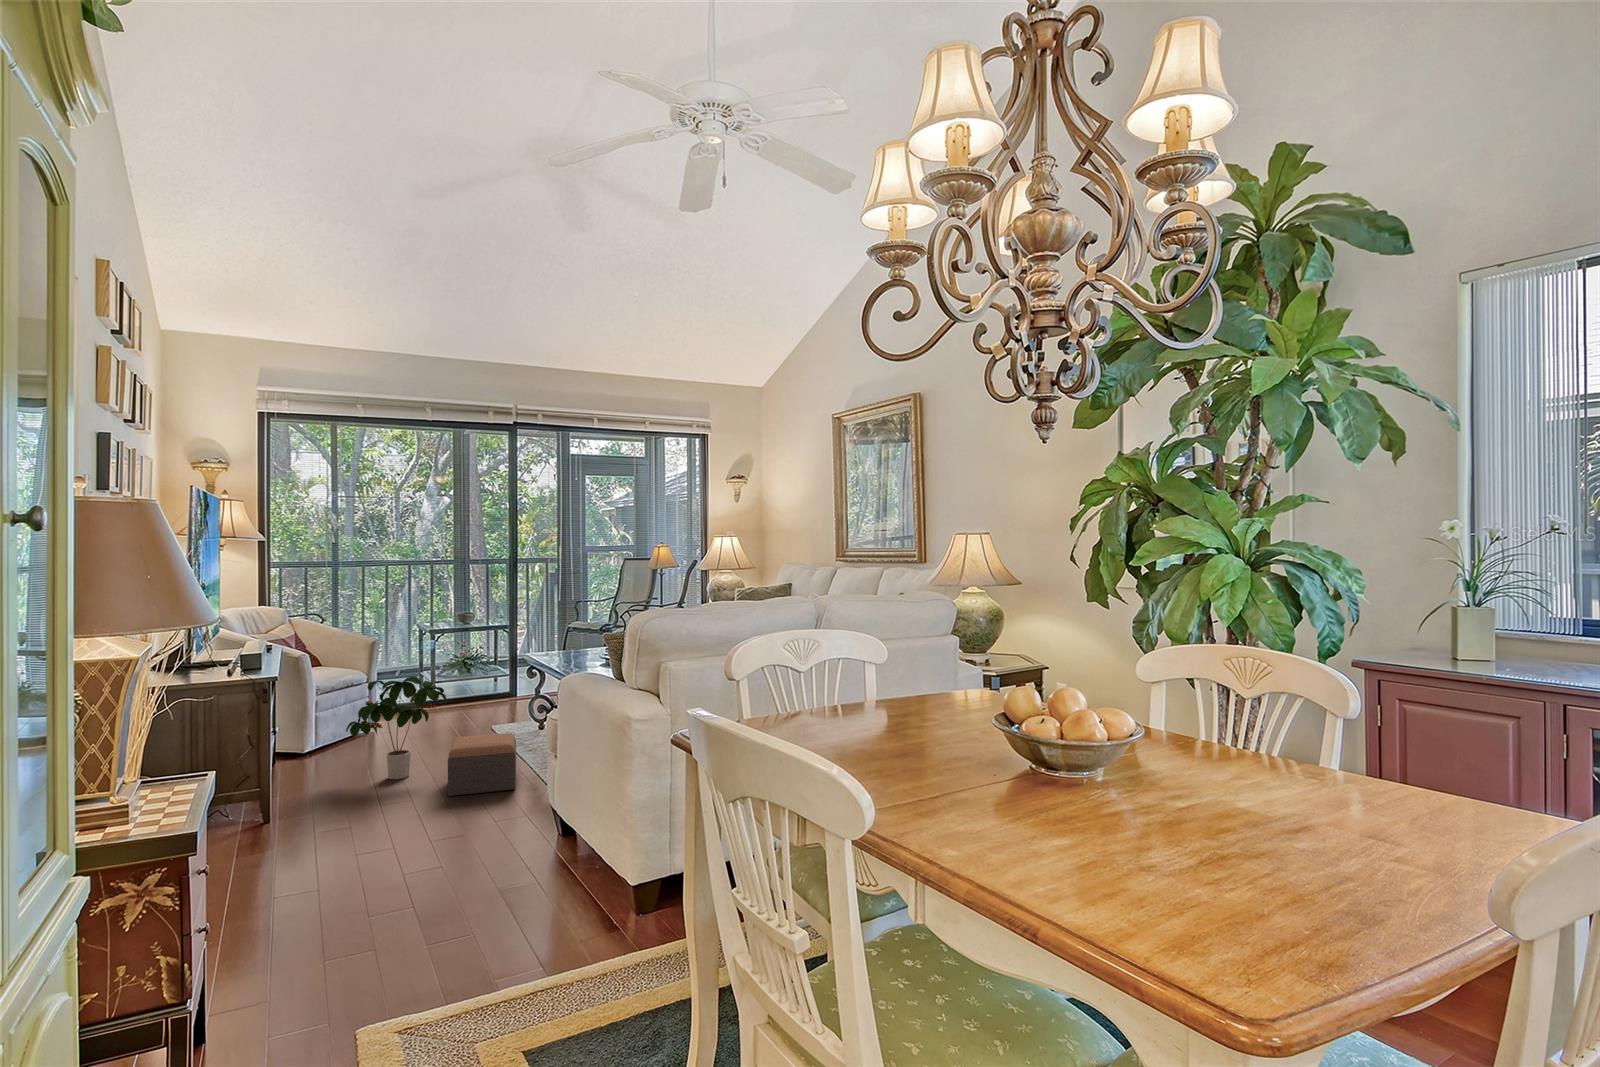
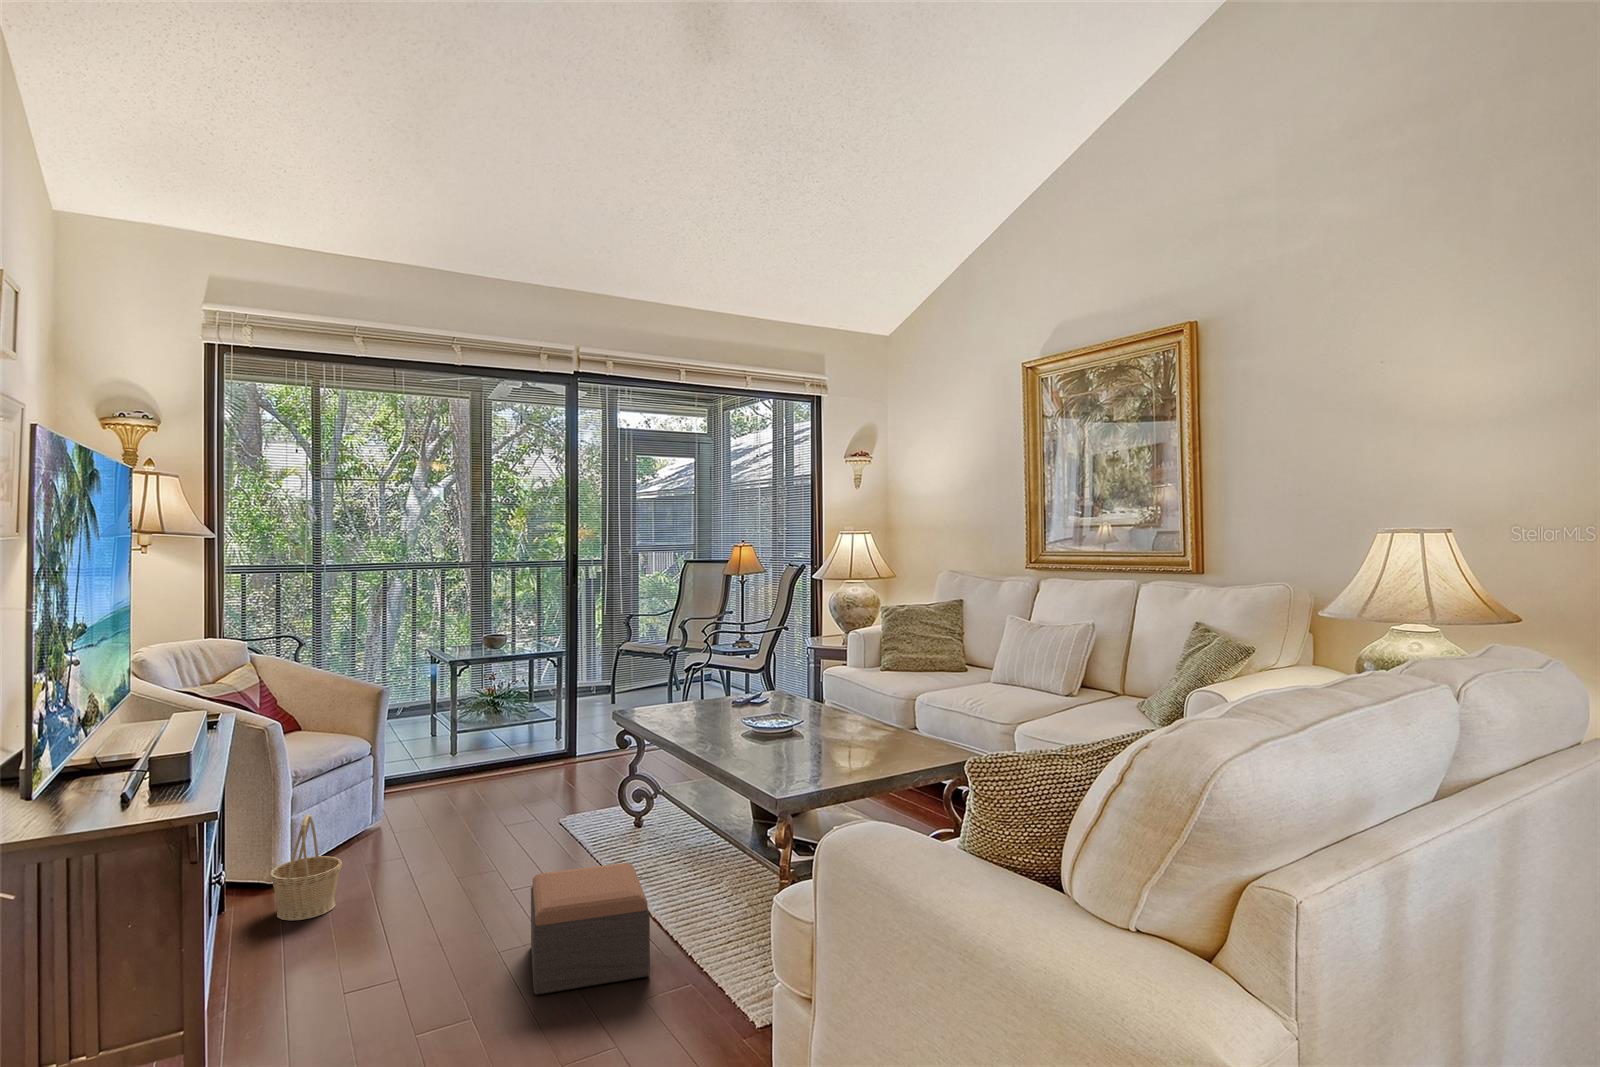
potted plant: present [346,677,447,779] -> none [346,766,516,946]
basket: none [302,709,346,770] -> present [270,814,342,921]

